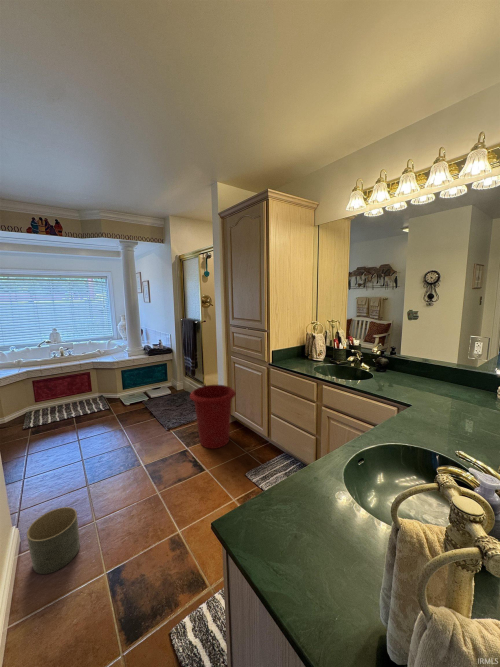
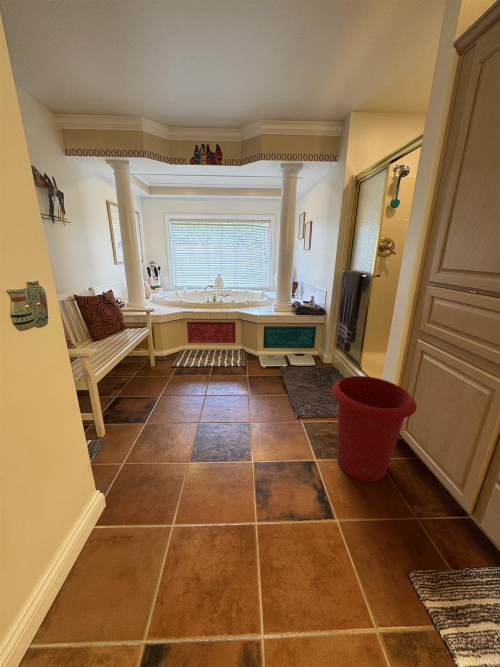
planter: present [27,507,80,574] -> none [74,501,141,592]

